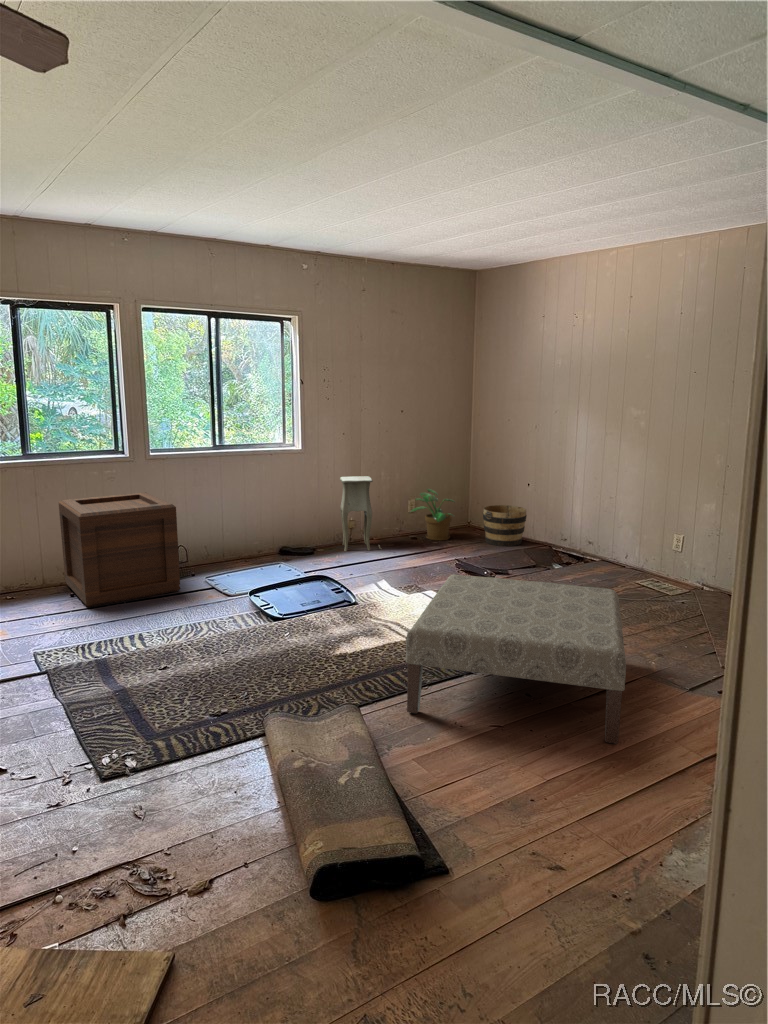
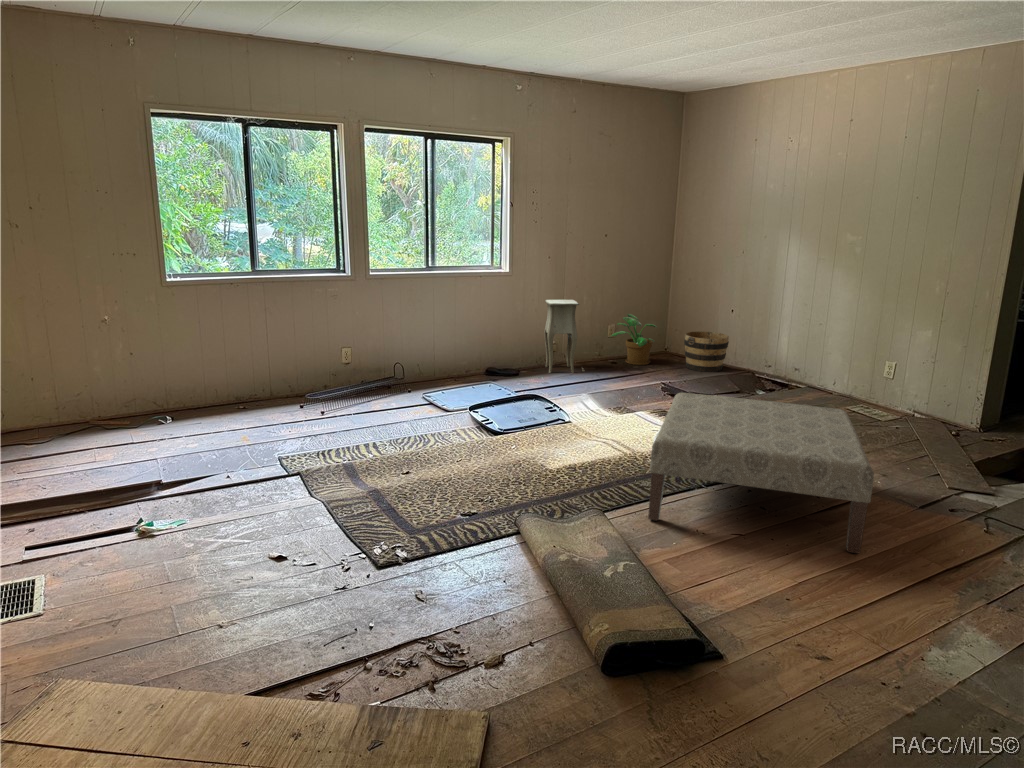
wooden crate: present [59,492,180,607] -> none [285,310,401,418]

